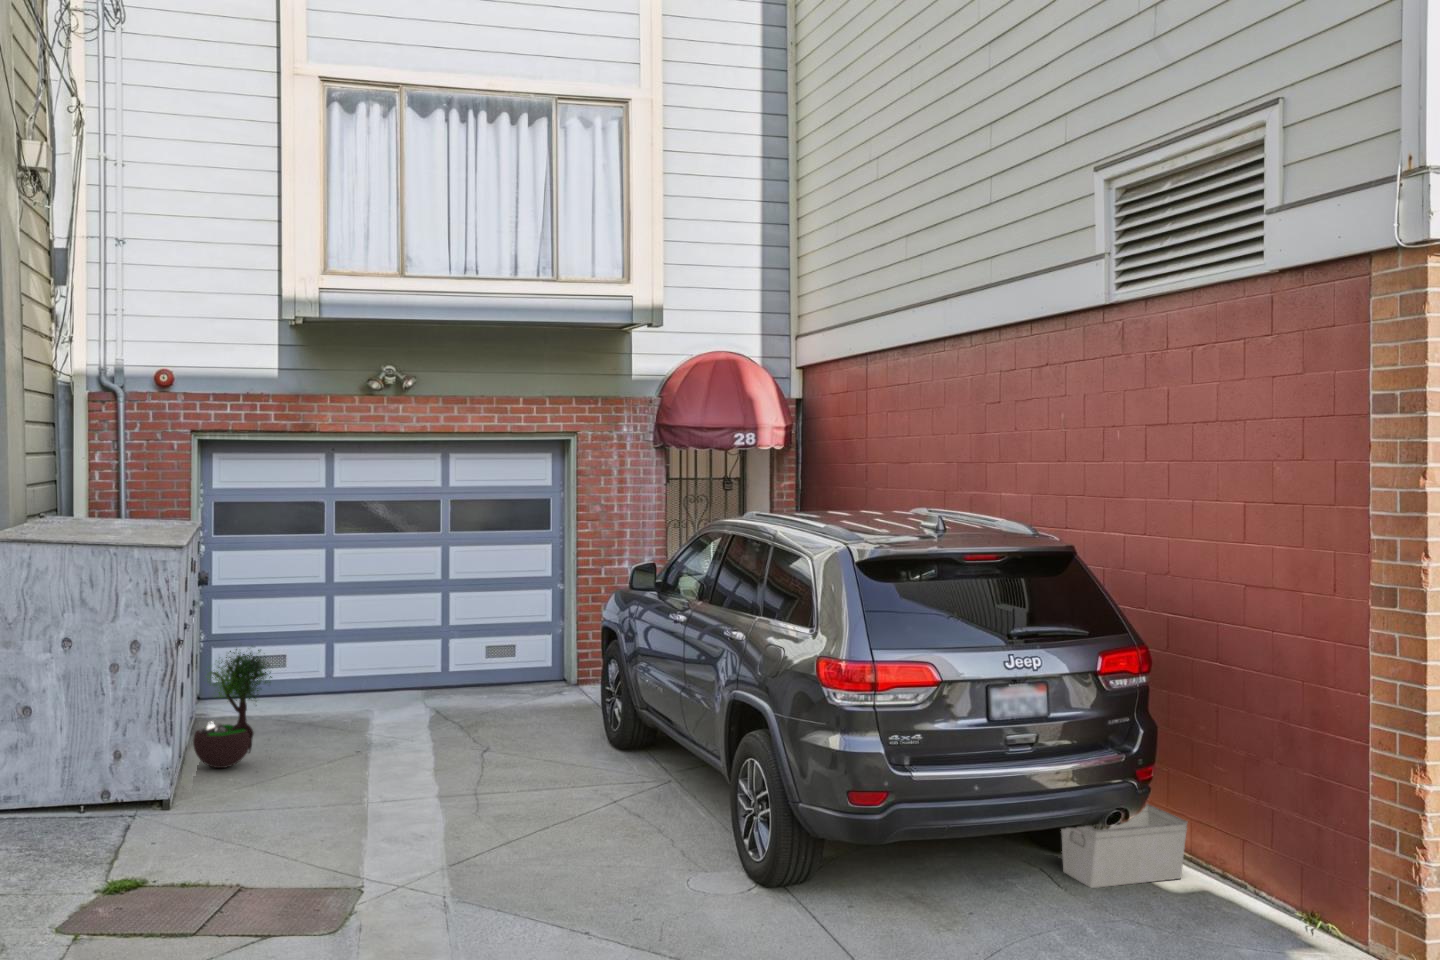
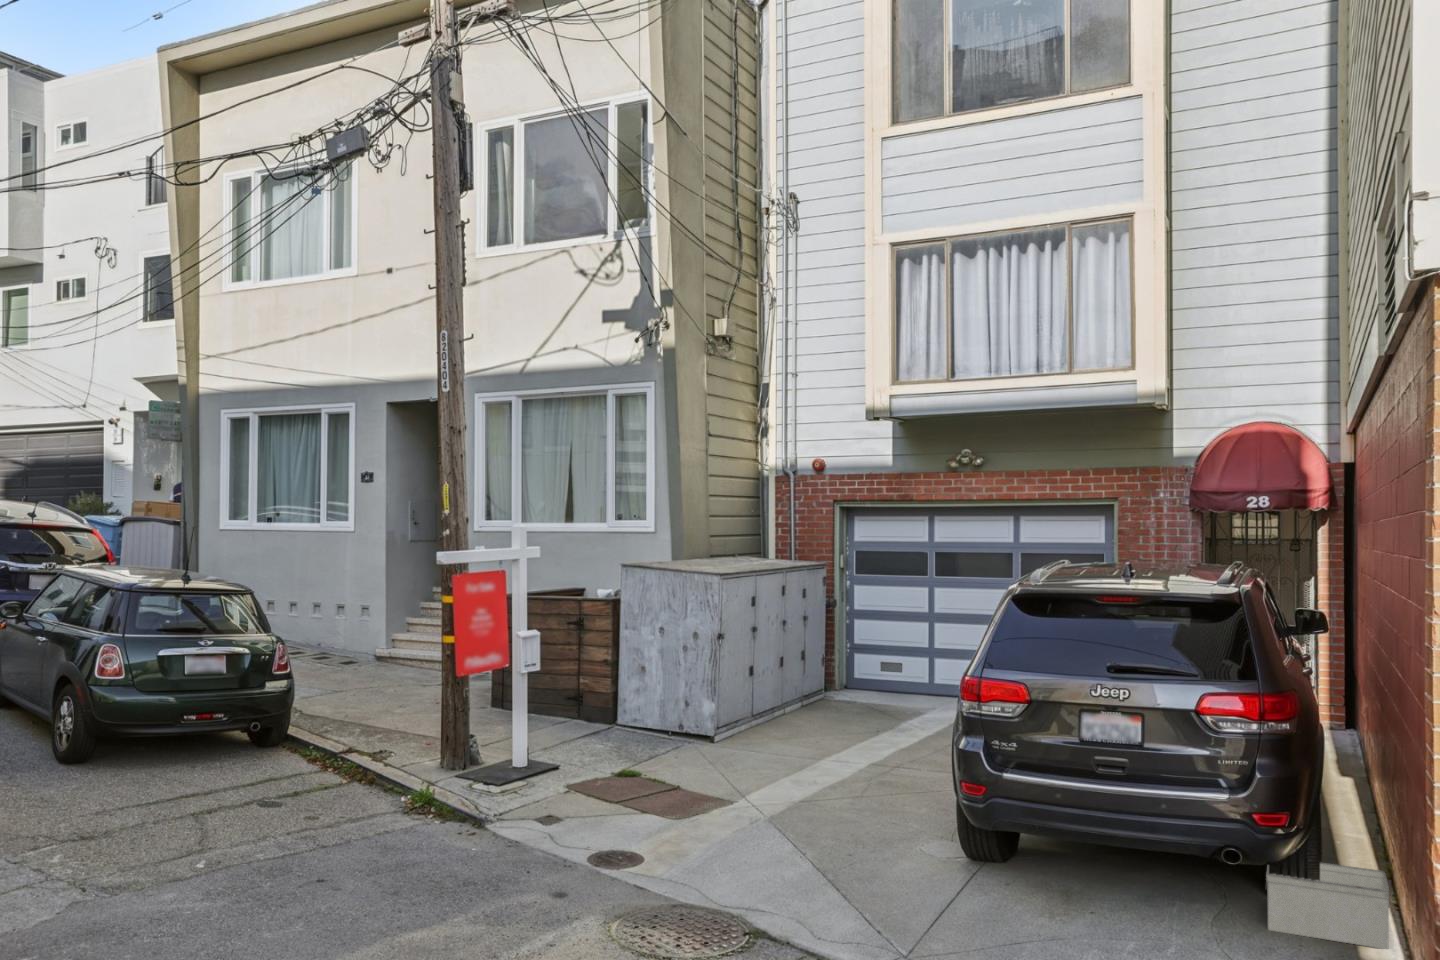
potted tree: present [193,649,272,768] -> none [758,643,806,728]

